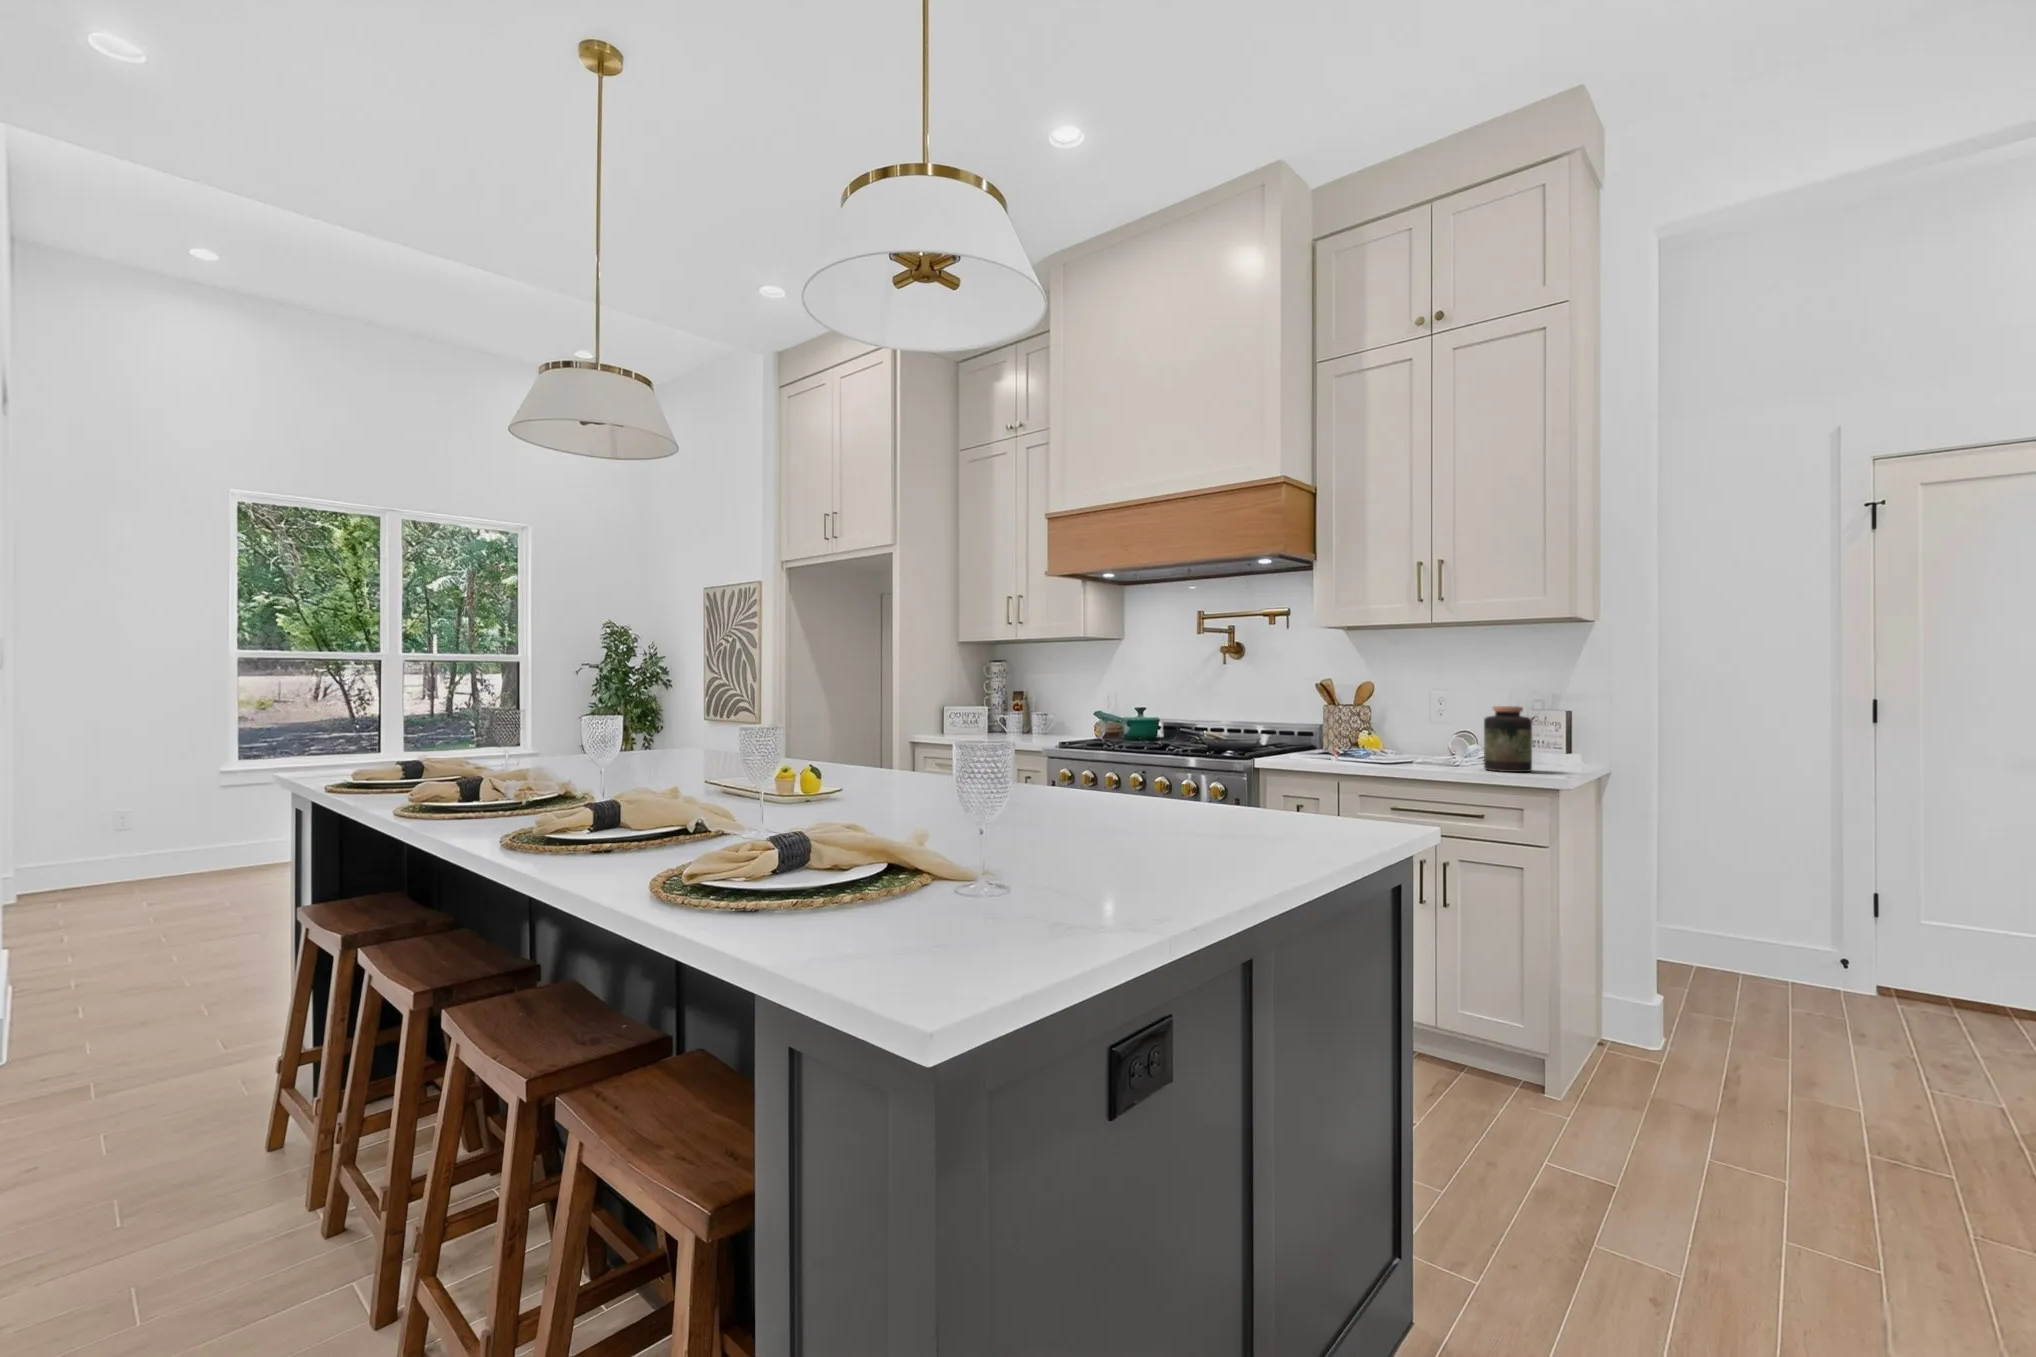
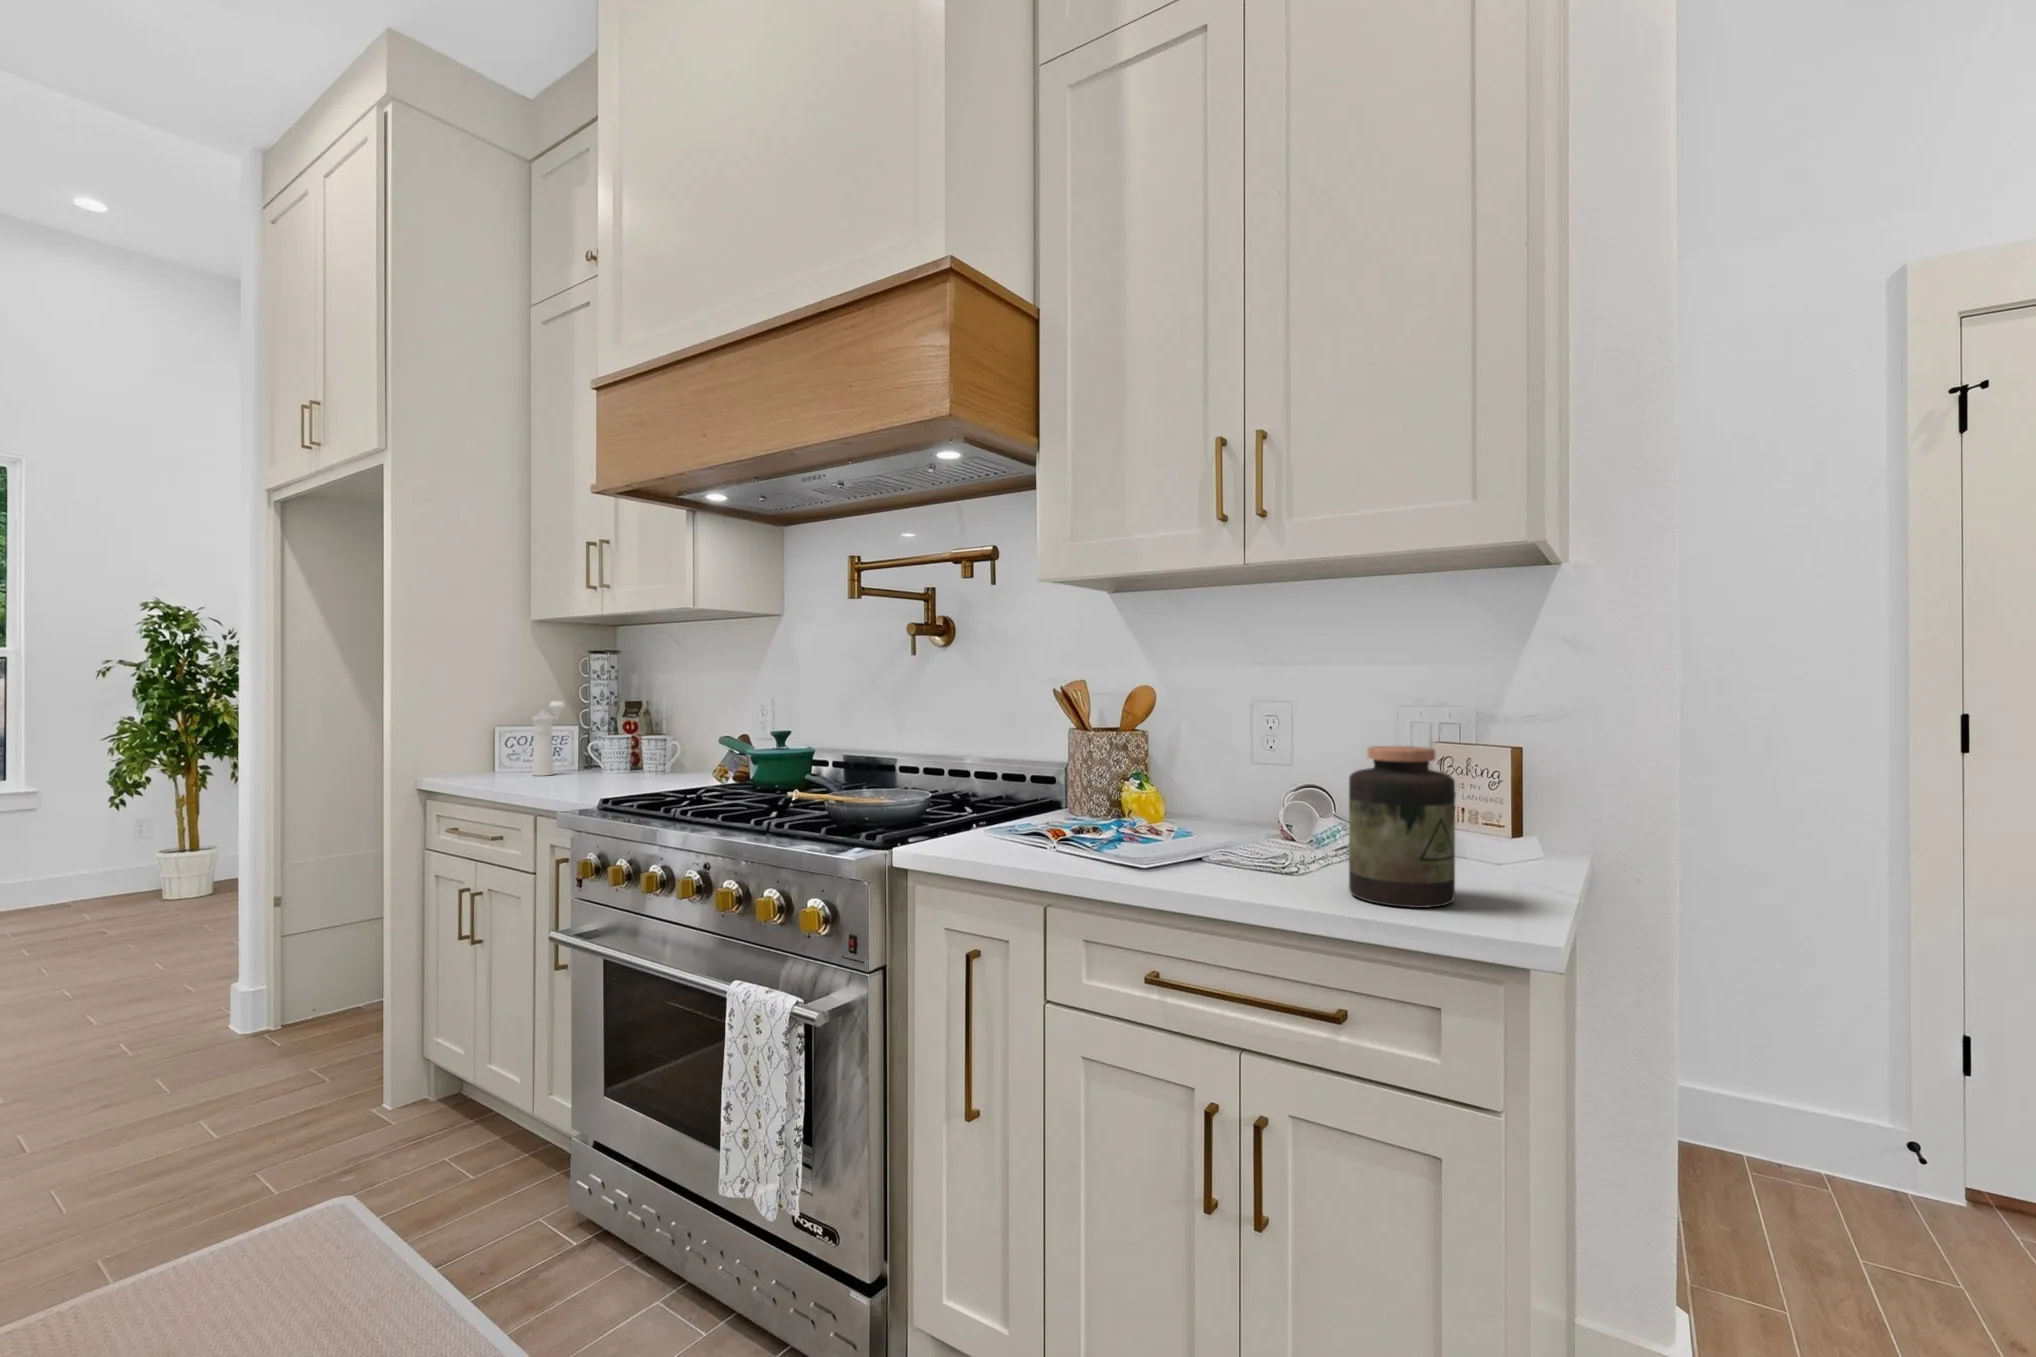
pepper mill: none [978,691,990,734] -> present [532,701,565,776]

